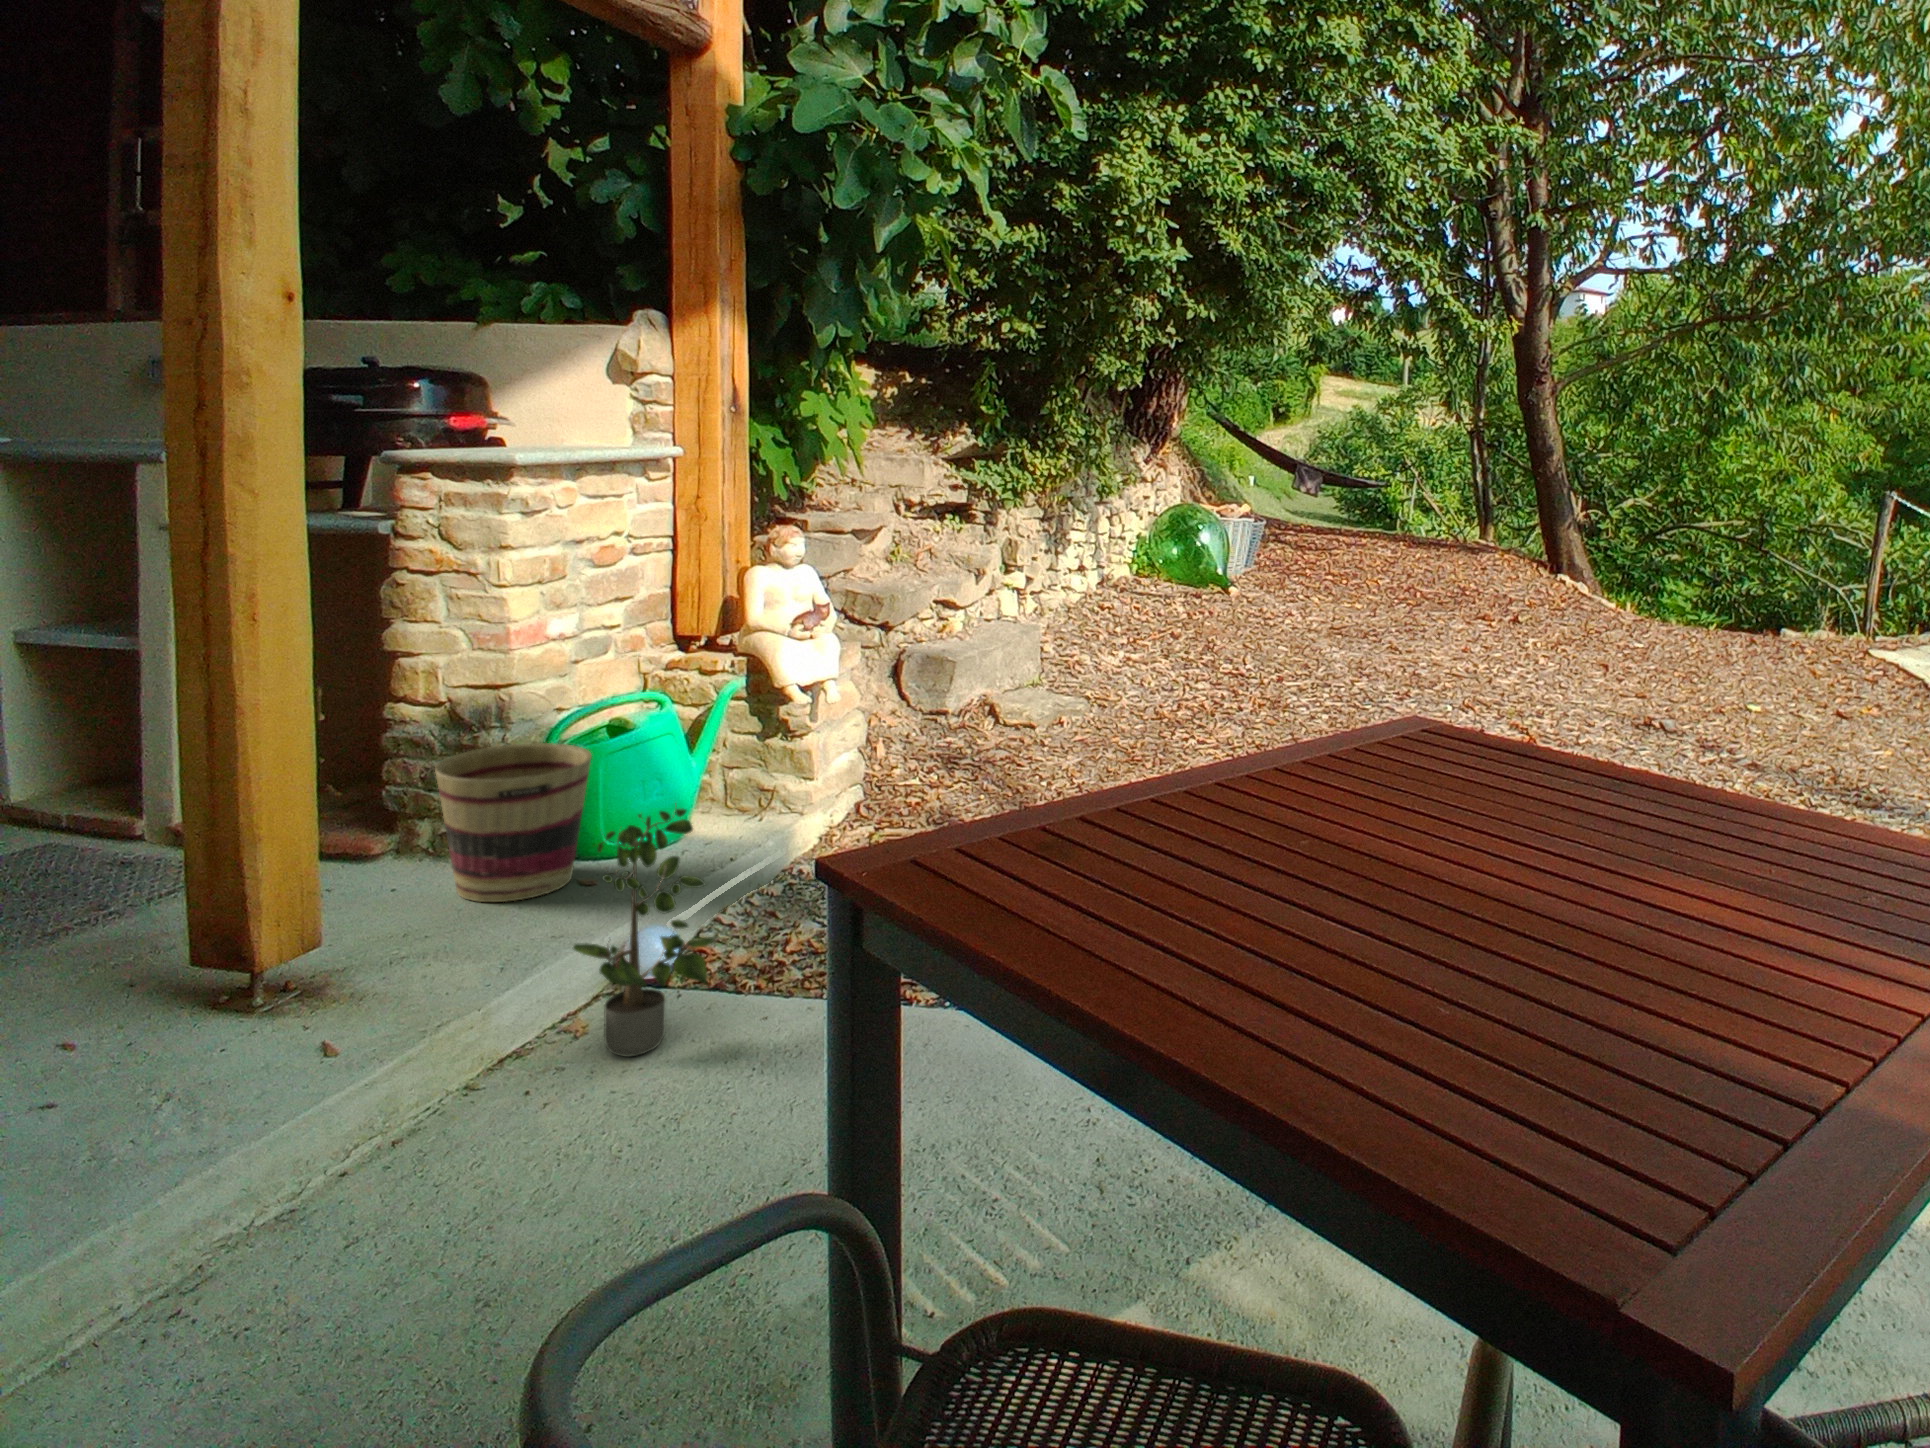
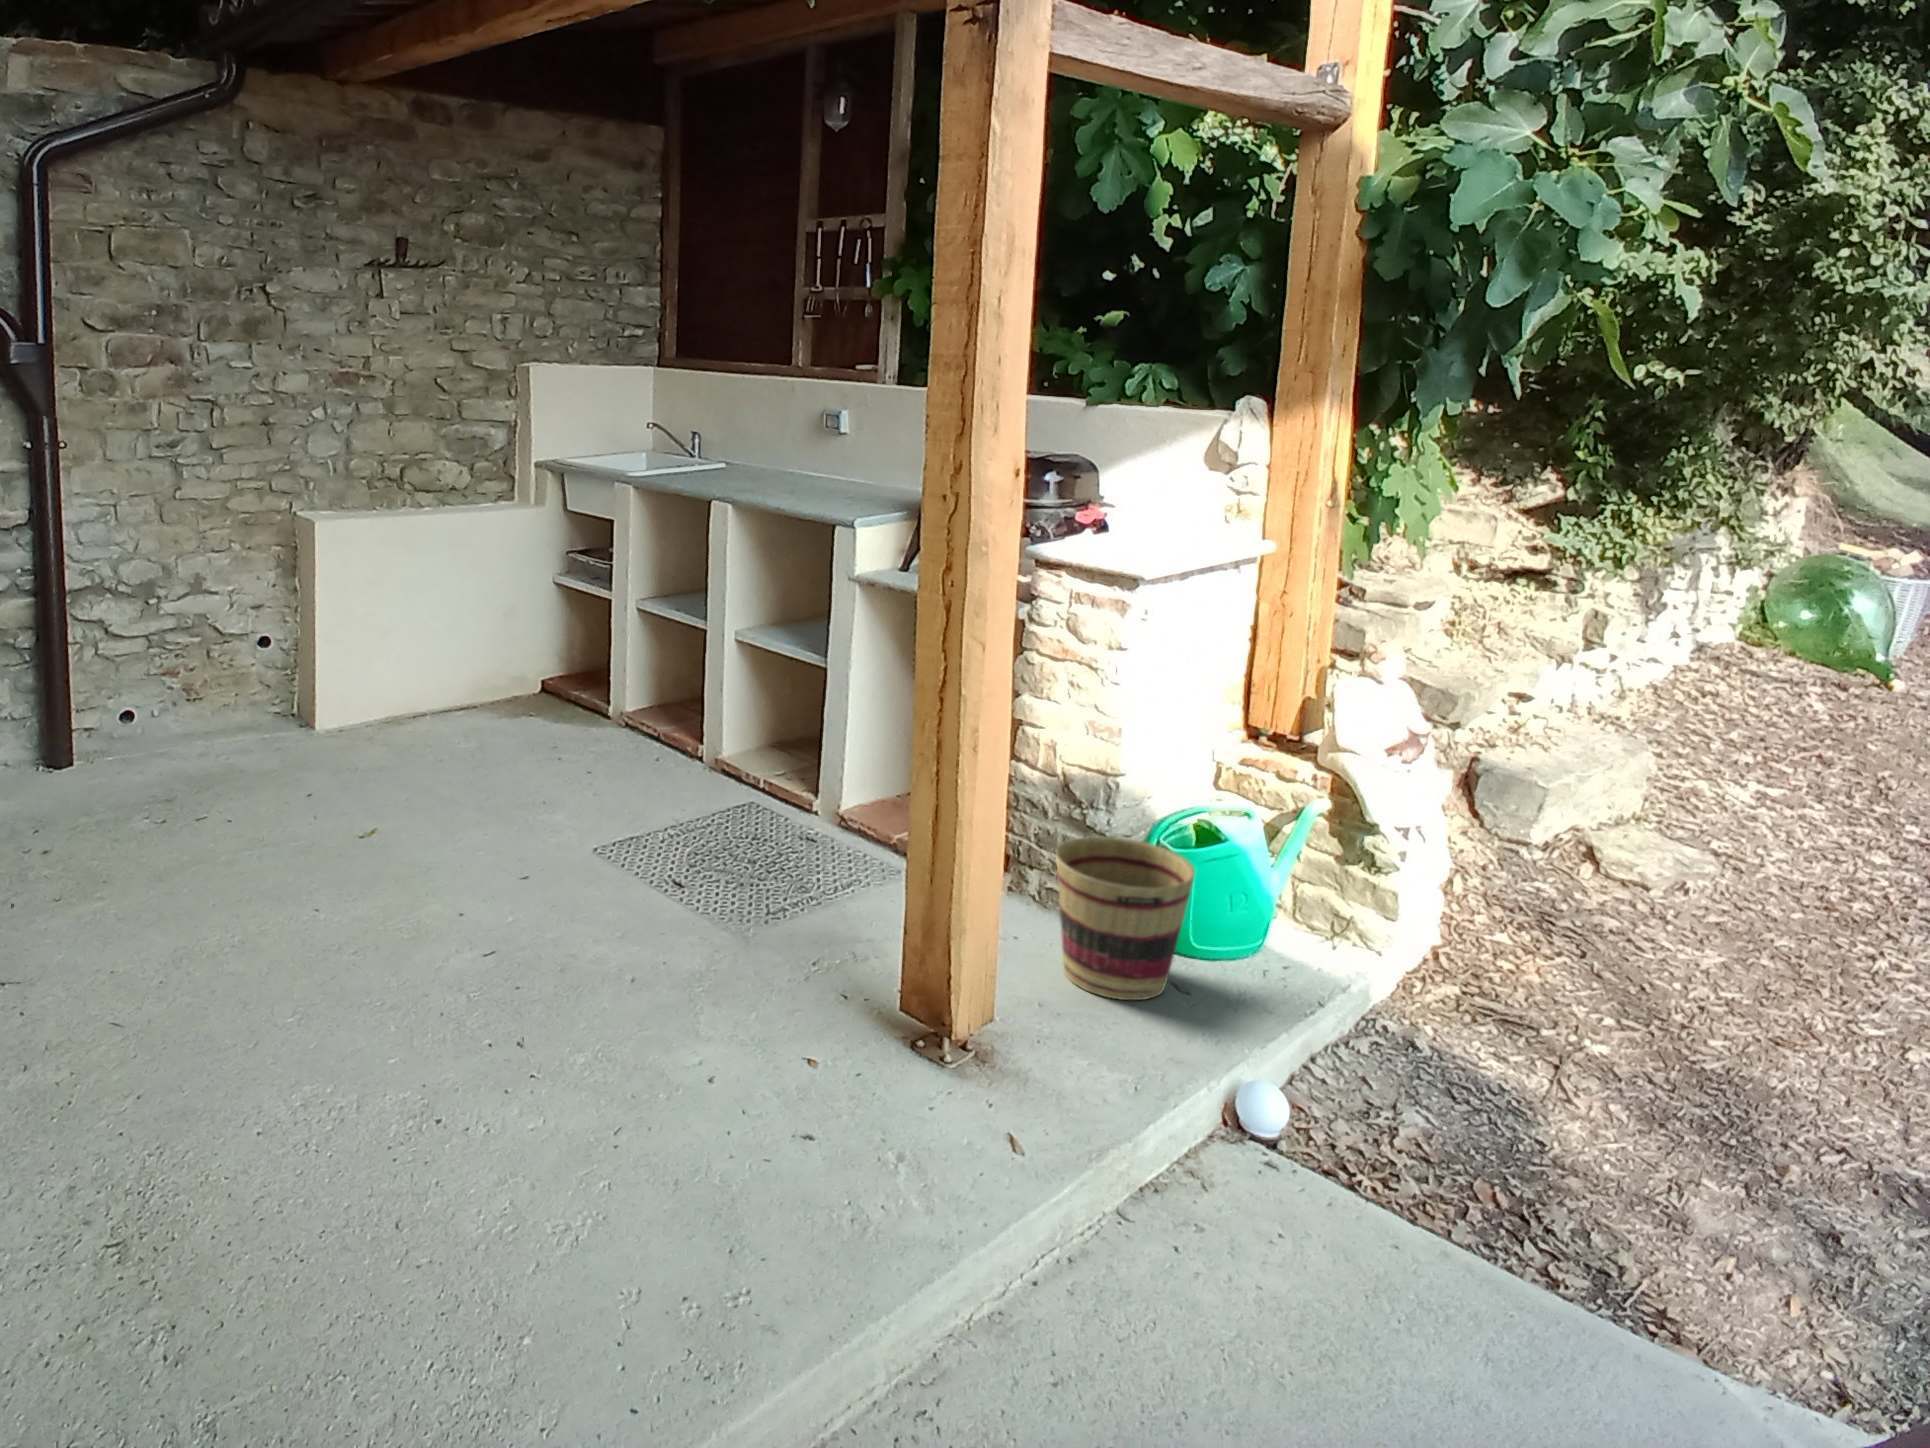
potted plant: present [573,809,715,1057] -> none [1214,976,1350,1222]

